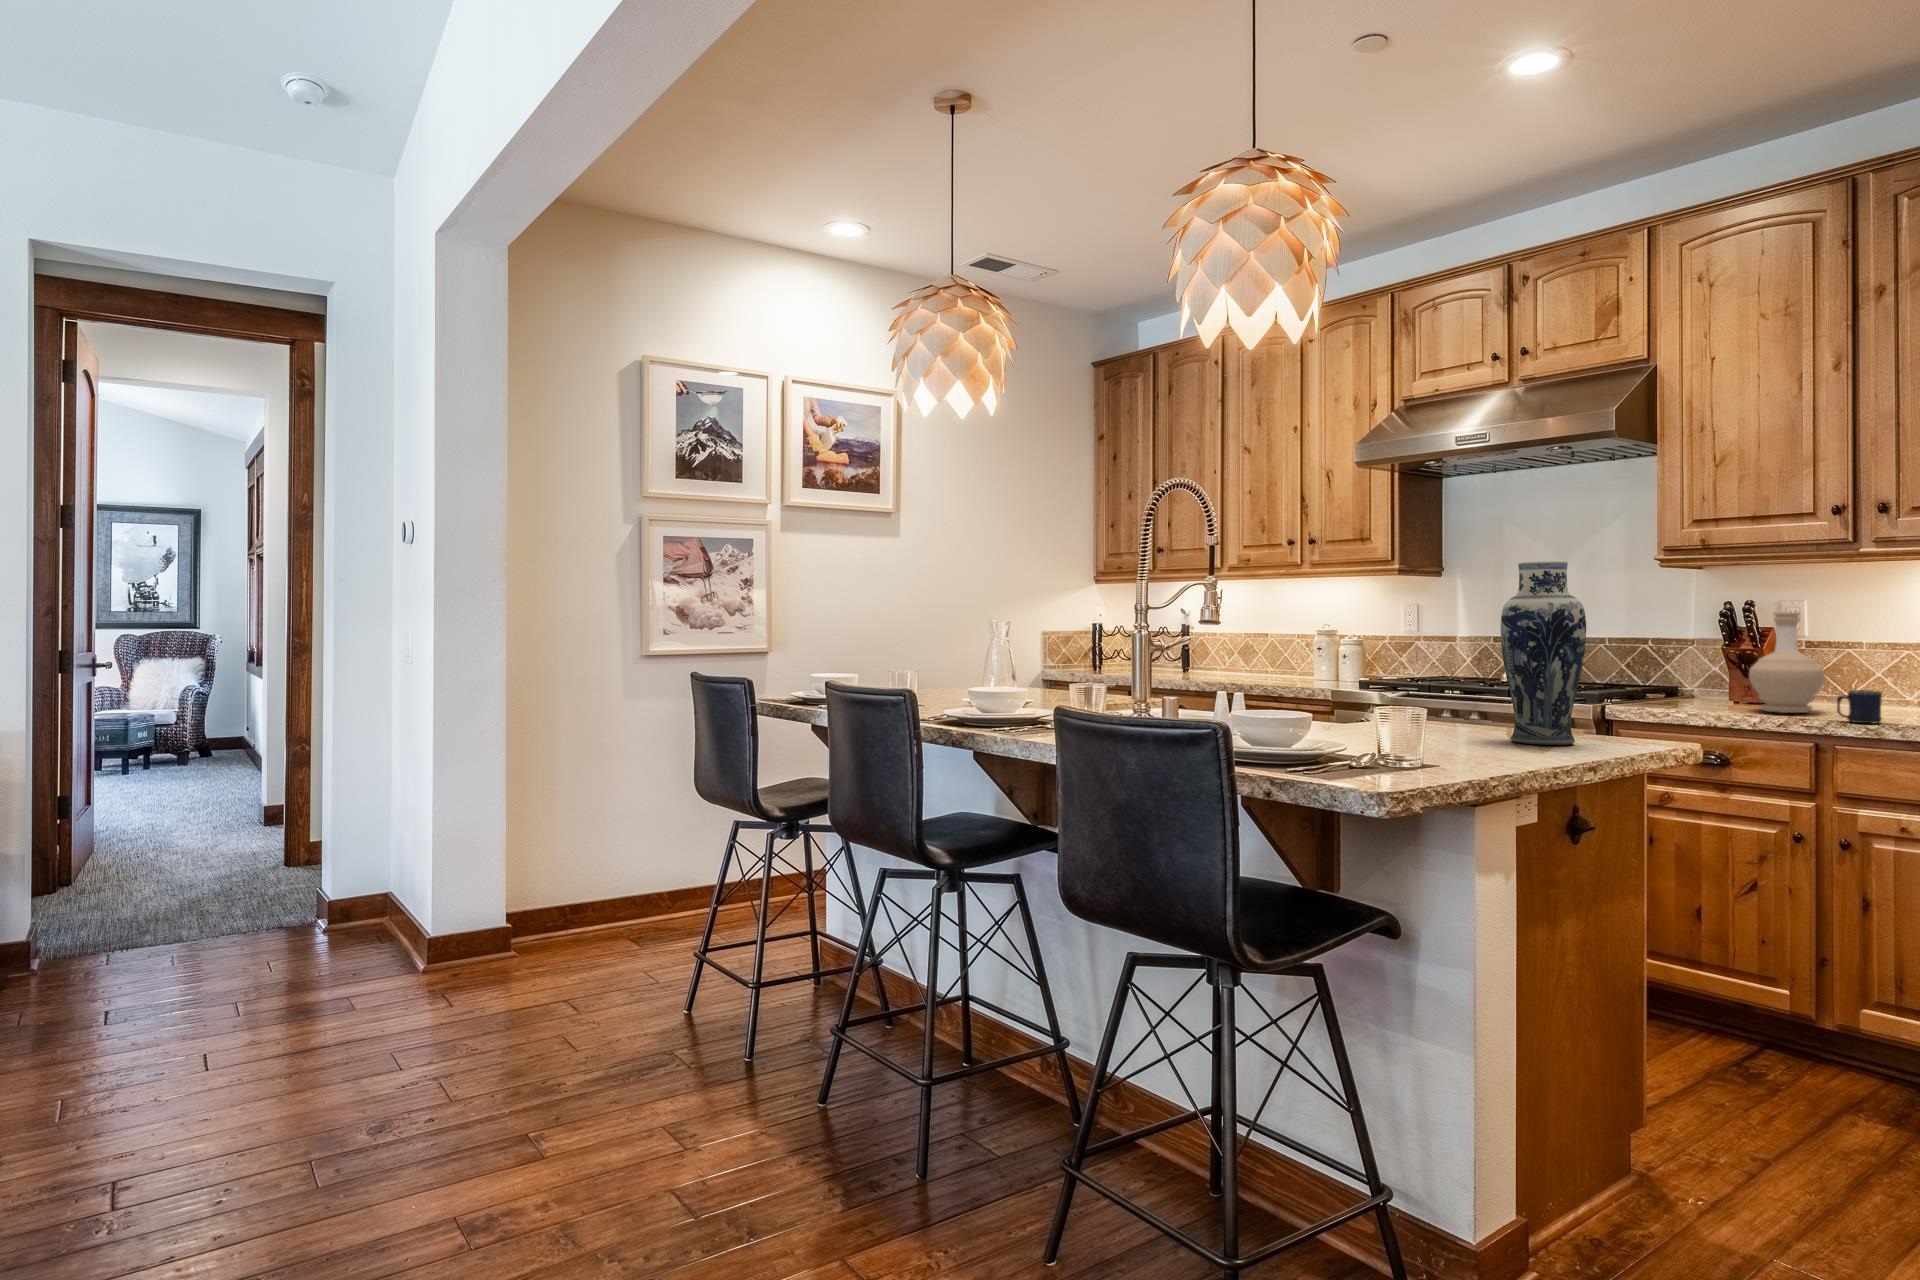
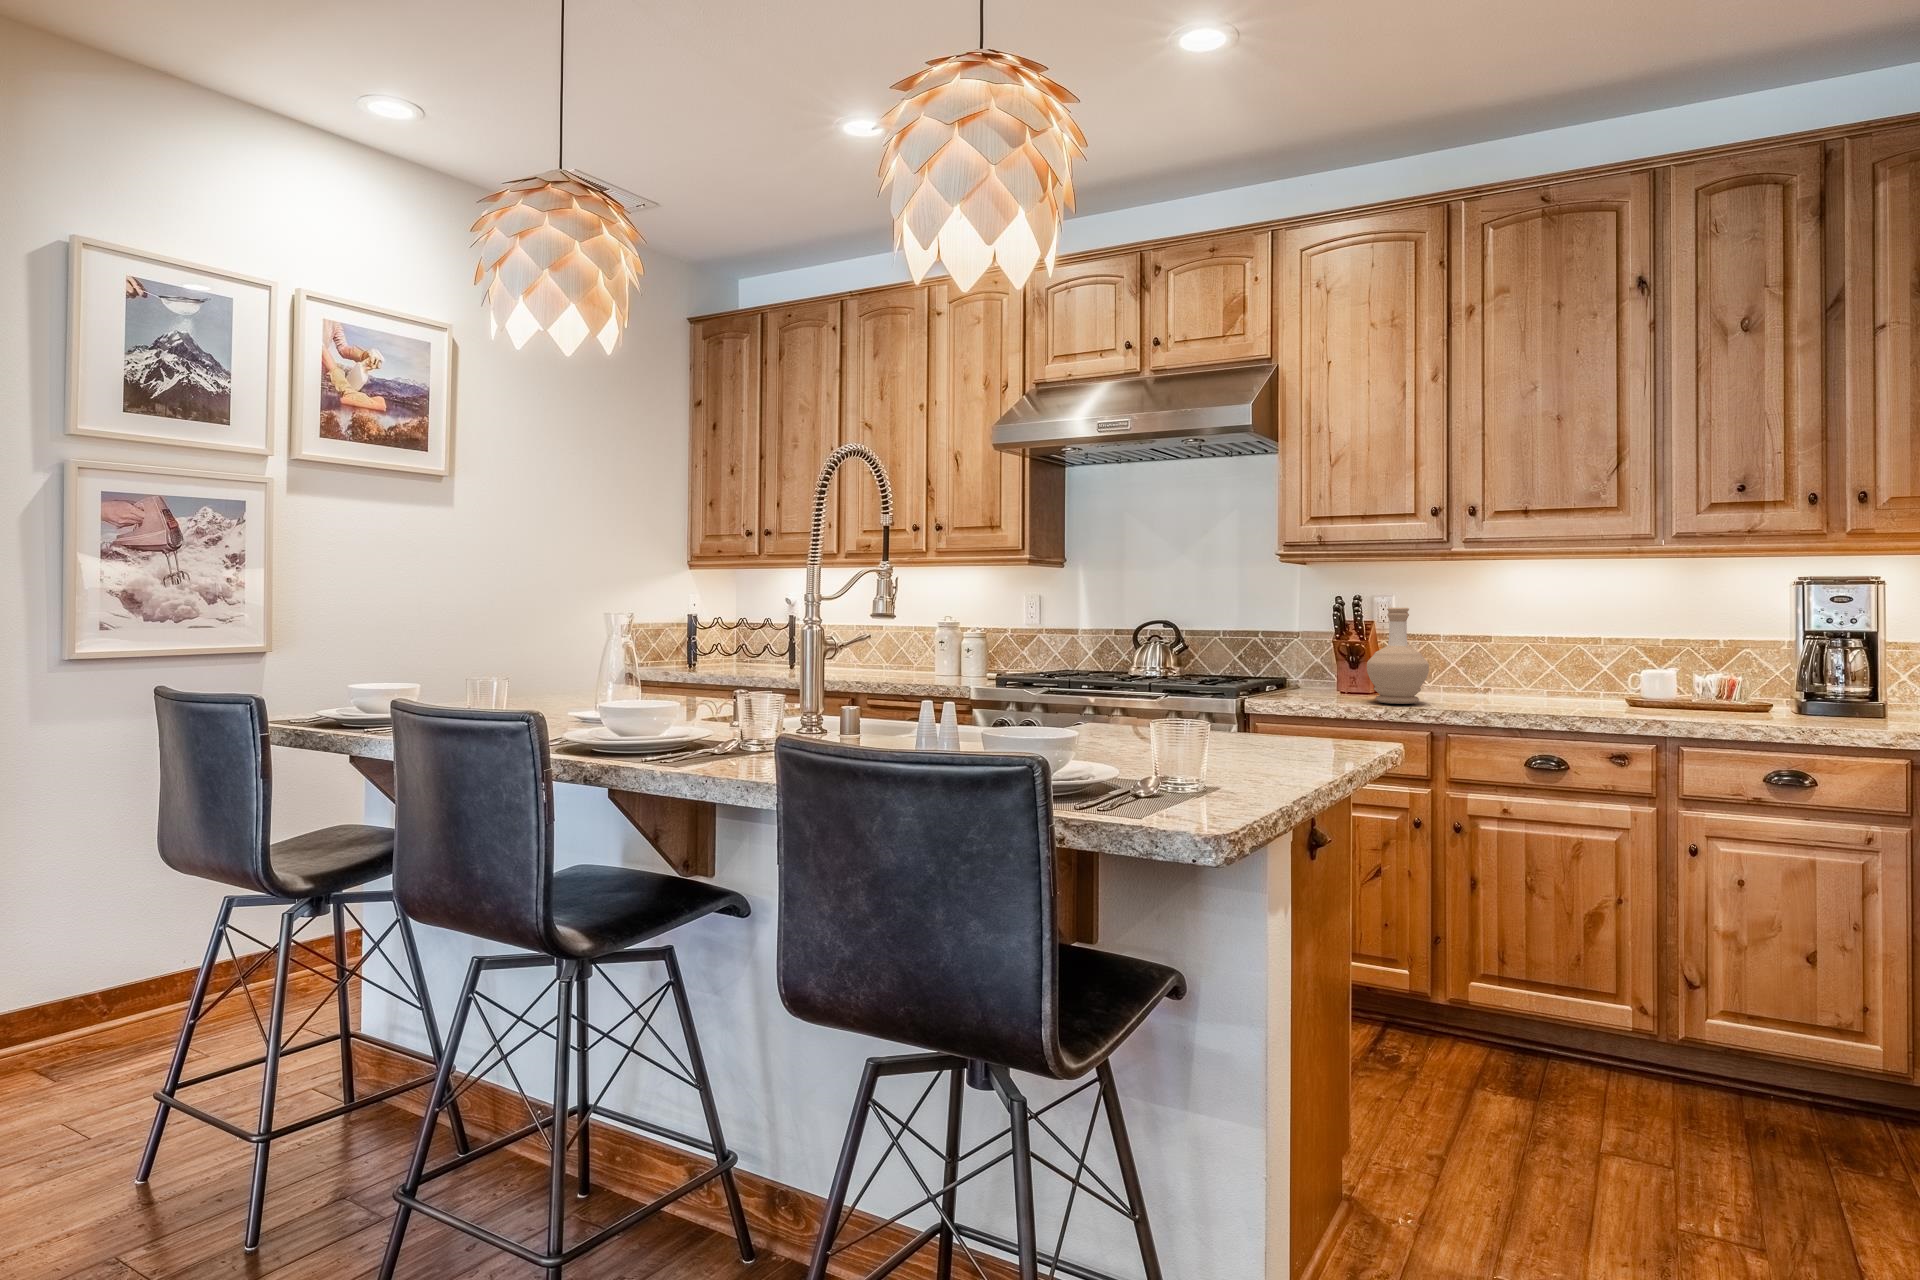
vase: present [1501,561,1586,745] -> none [1241,551,1328,754]
mug: present [1837,690,1882,723] -> none [1446,681,1482,713]

